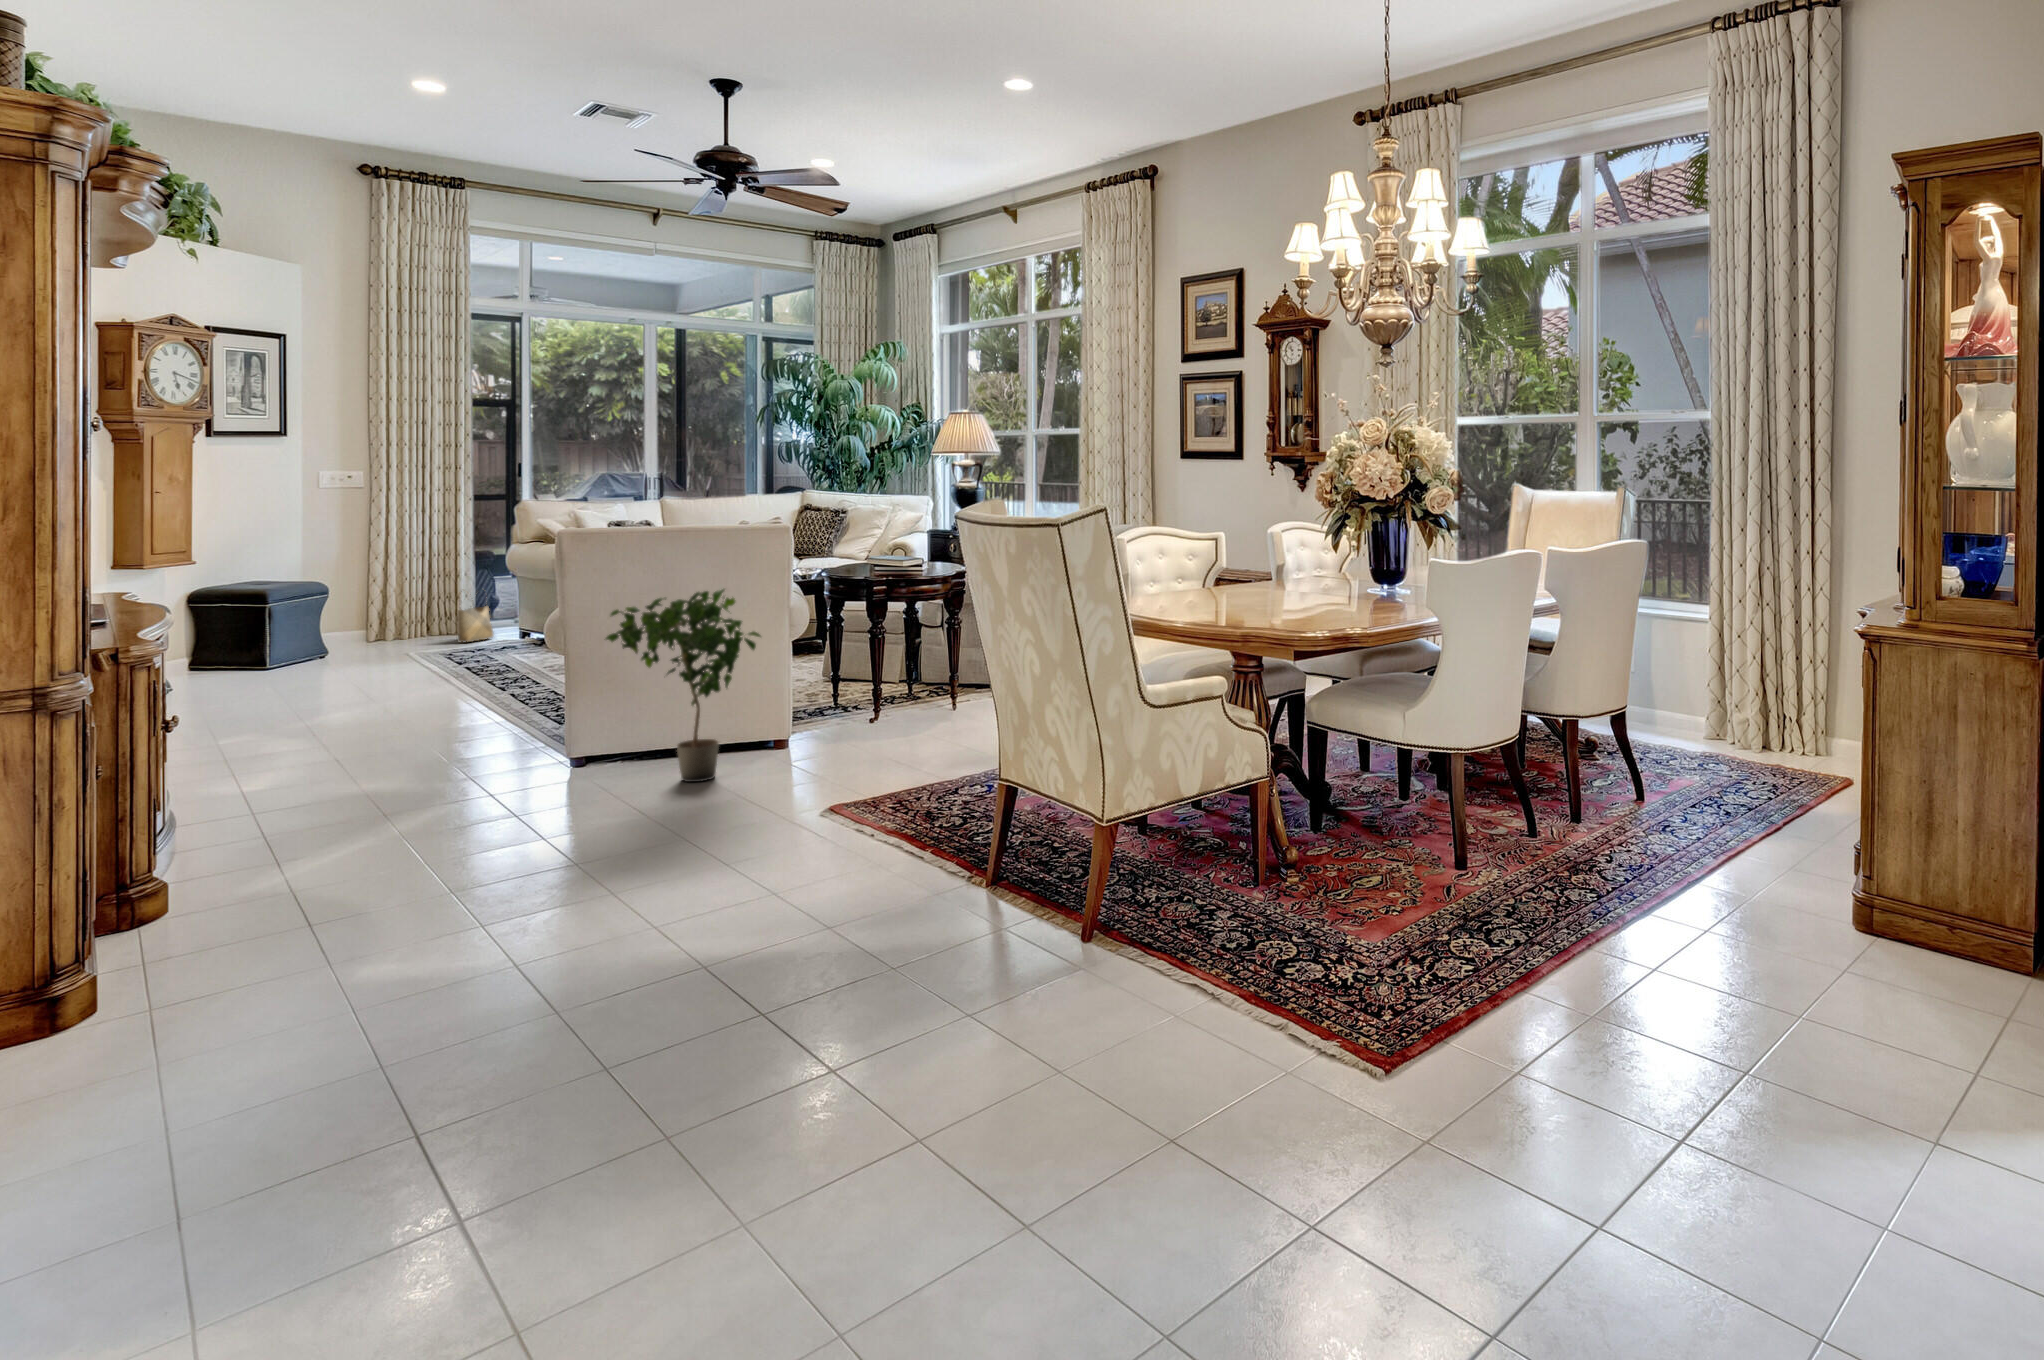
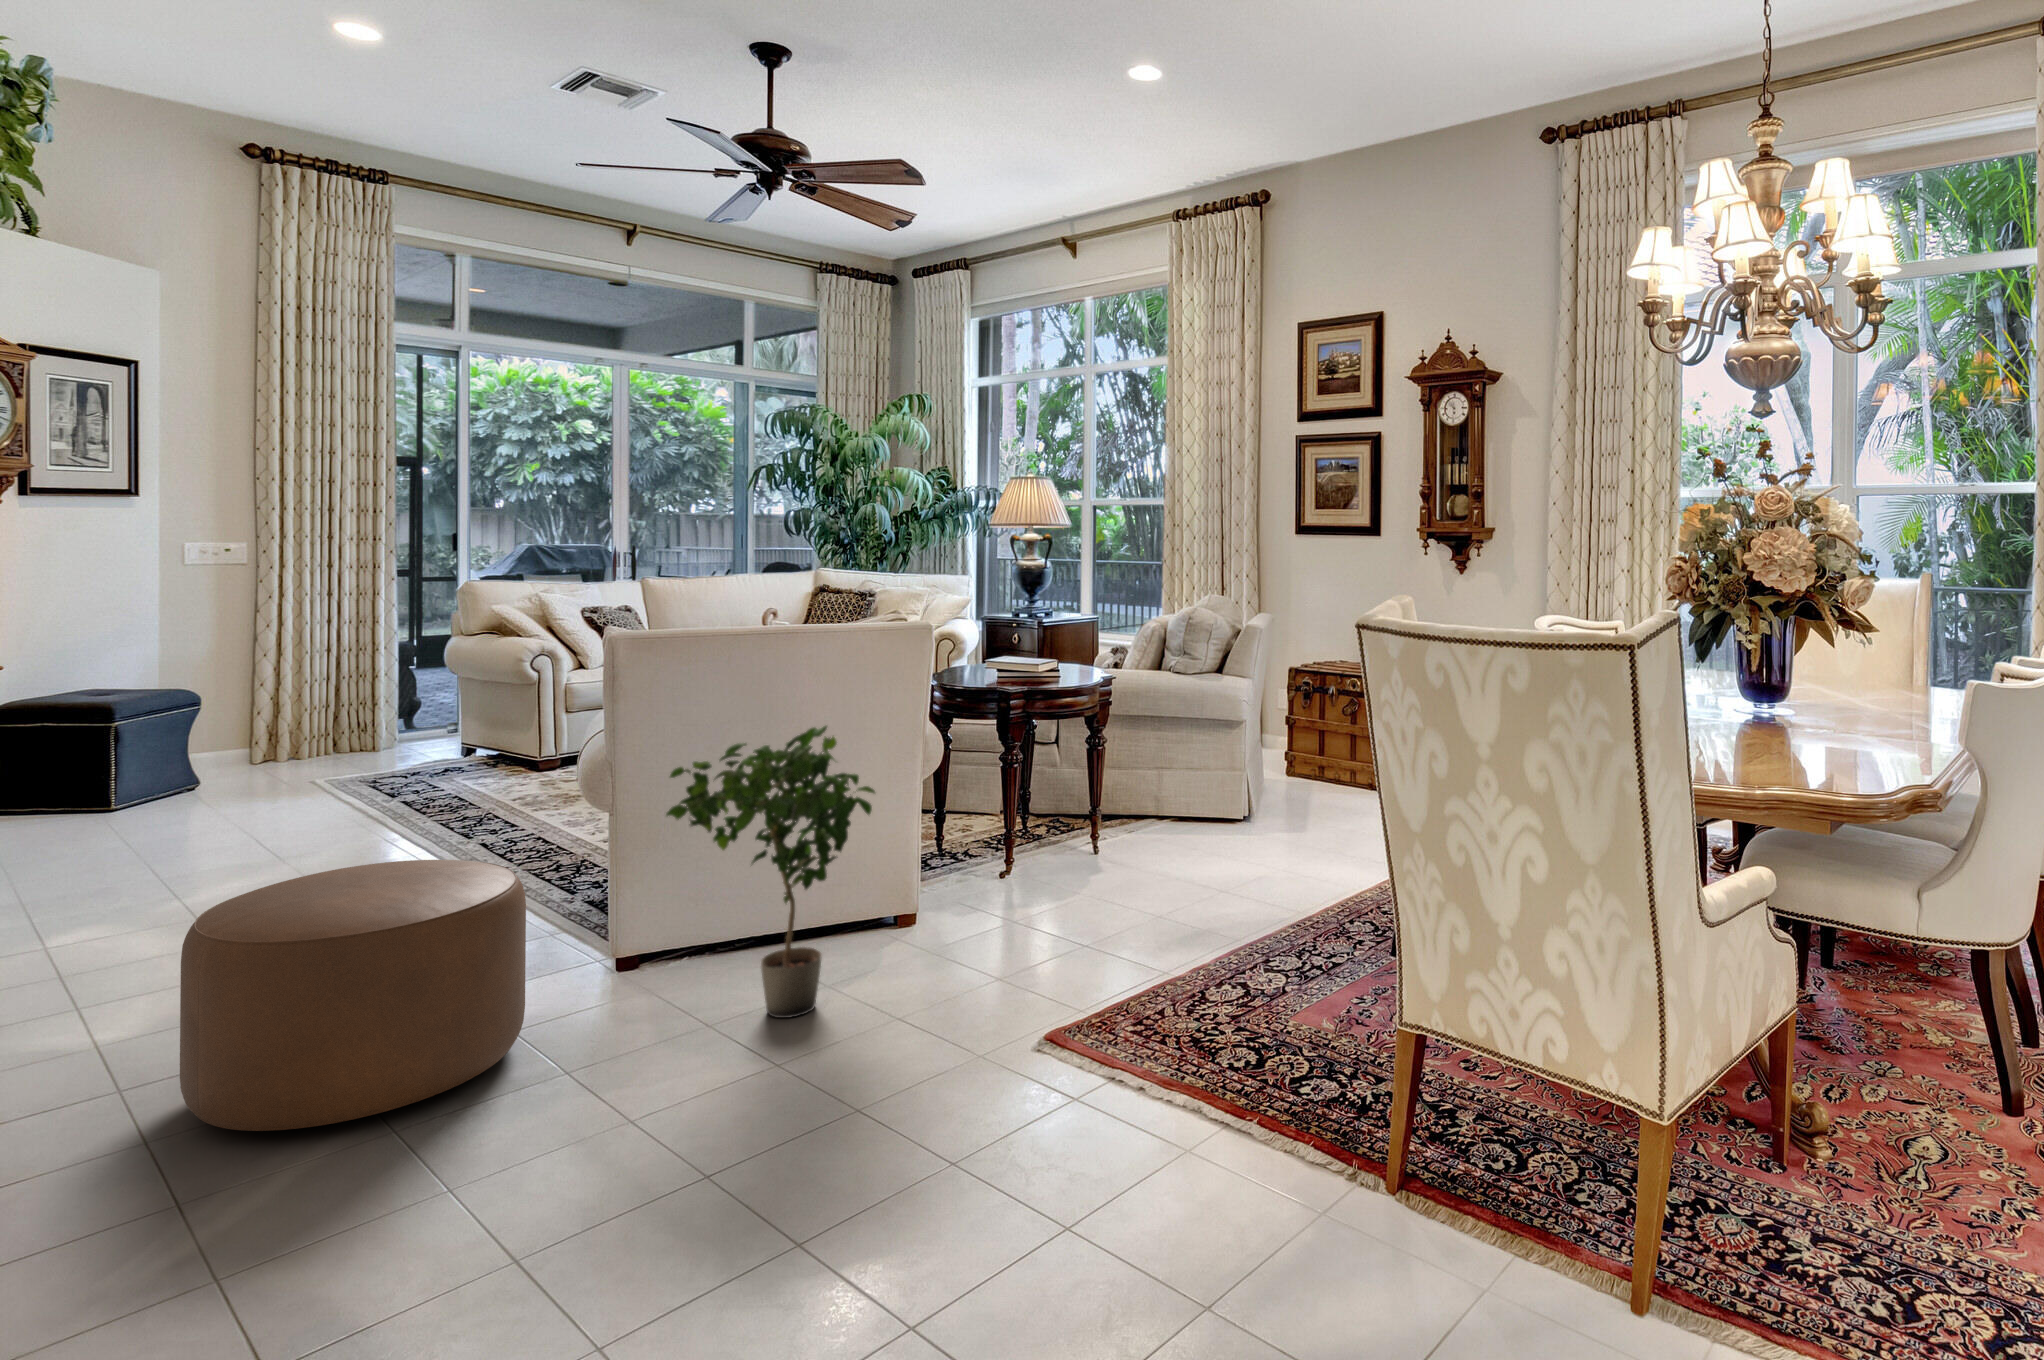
woven basket: present [458,600,493,642] -> none [367,692,416,763]
ottoman: none [310,669,522,816] -> present [180,860,526,1131]

